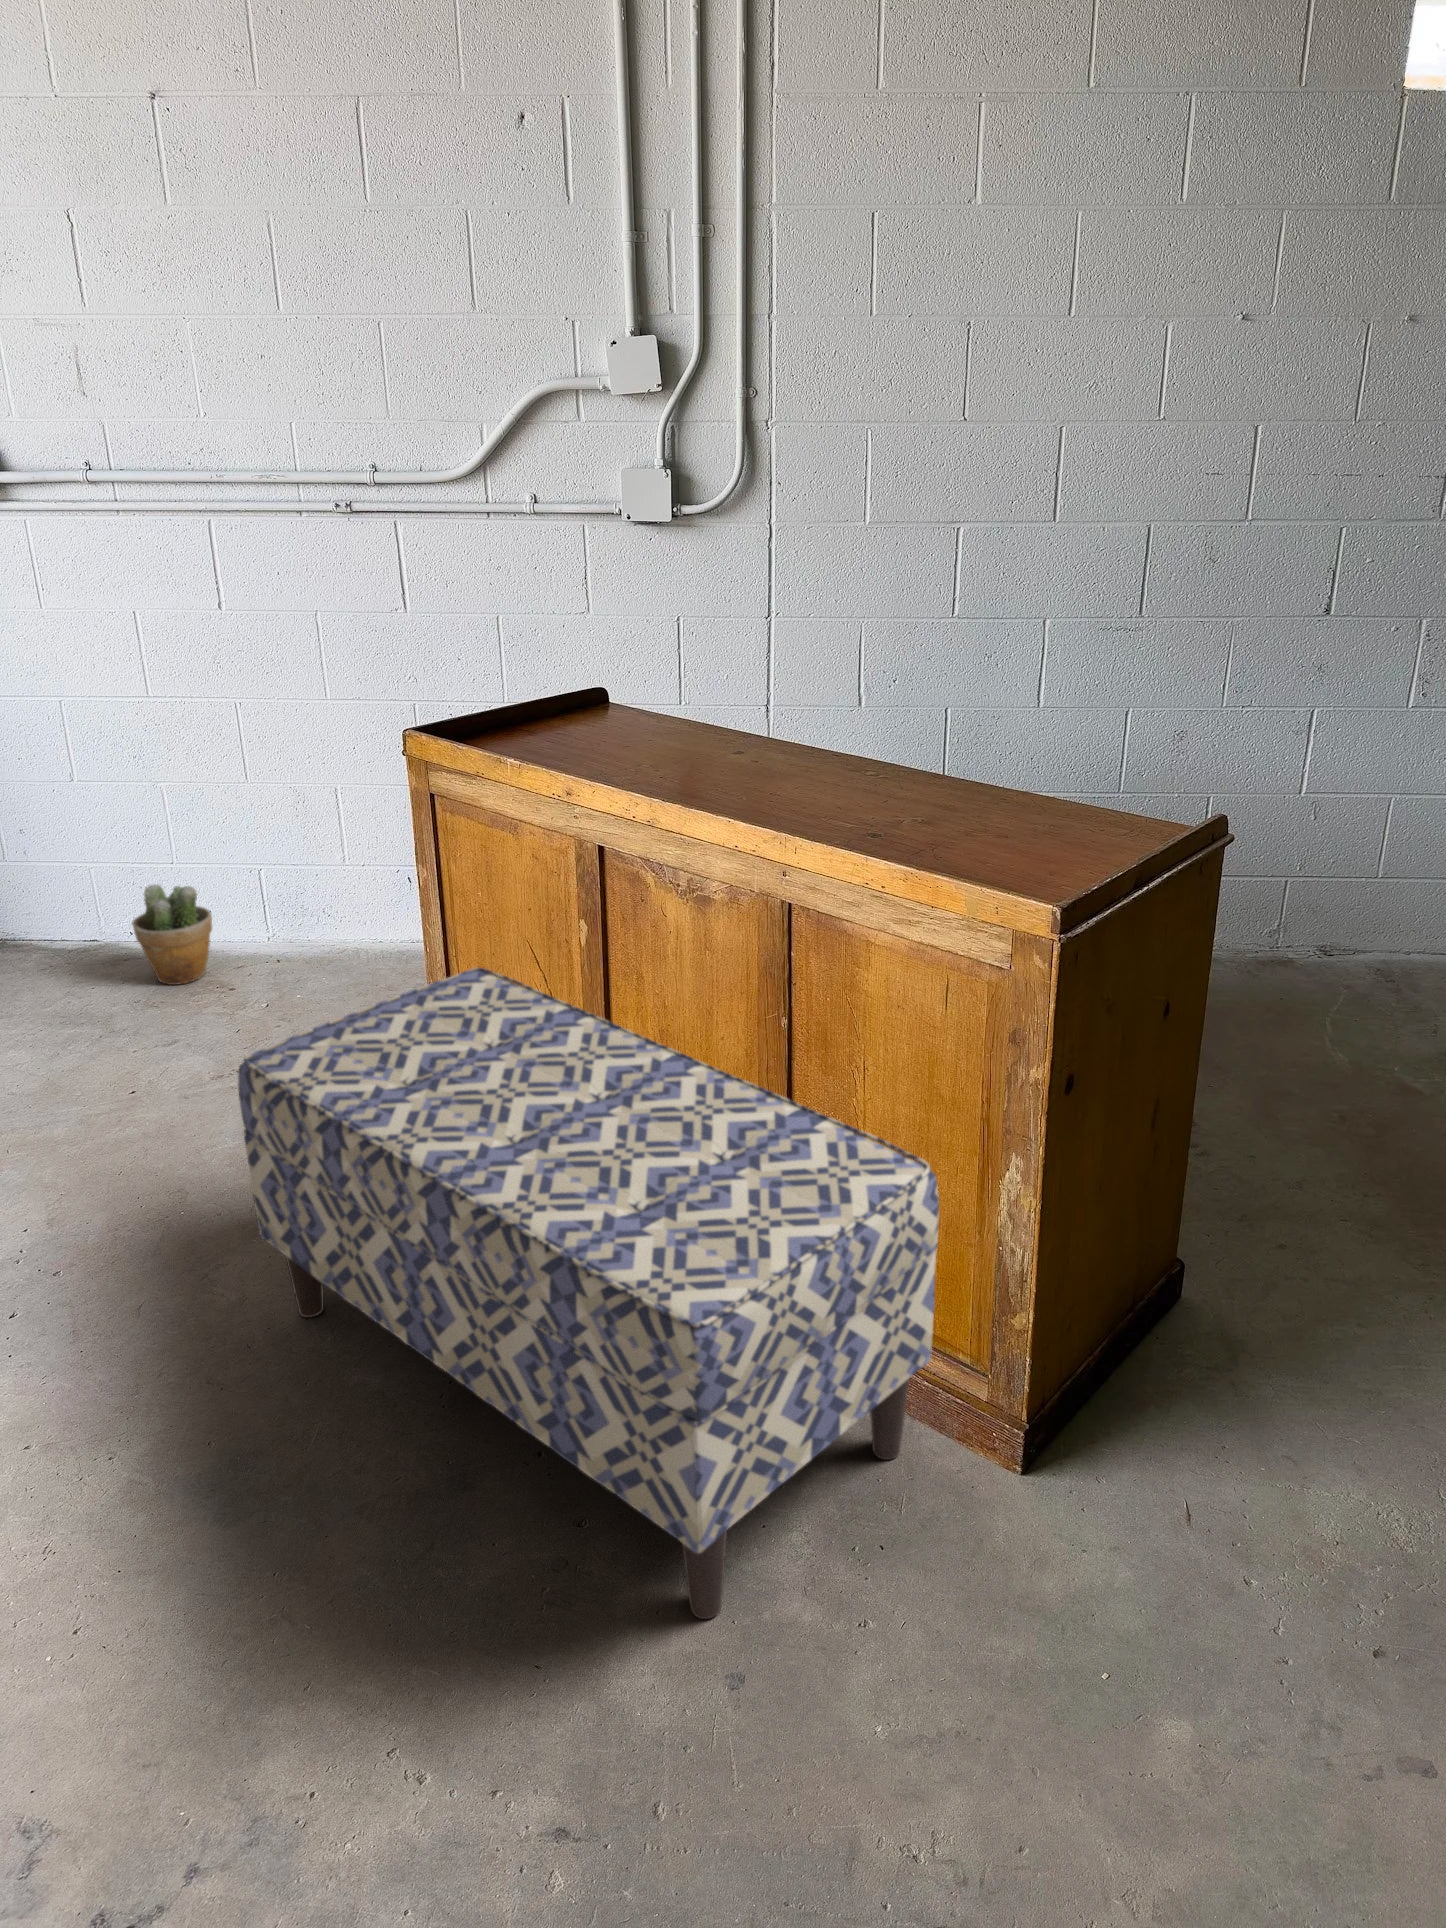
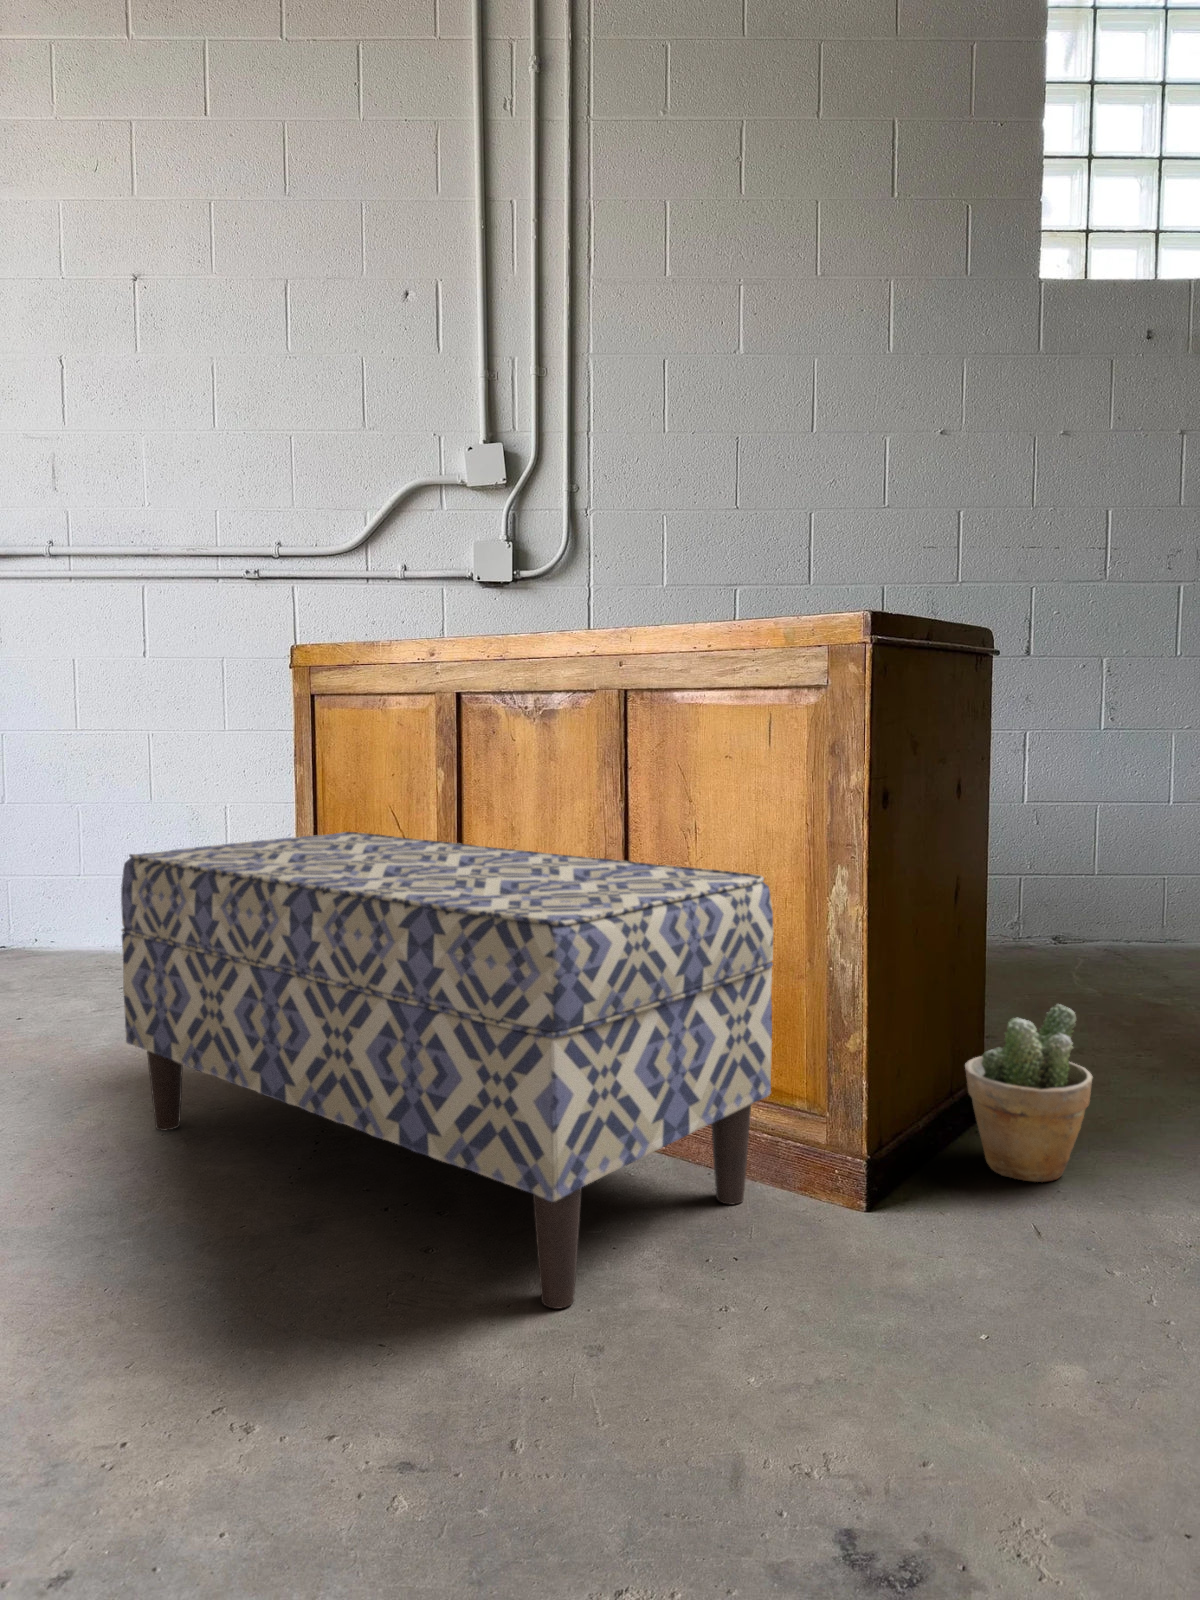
potted plant: present [132,884,212,985] -> present [965,1004,1092,1182]

